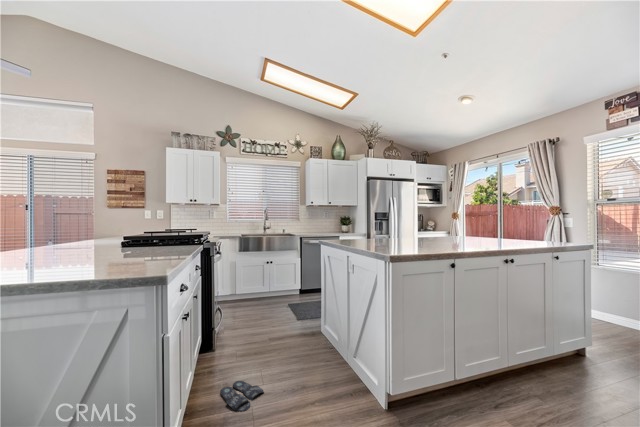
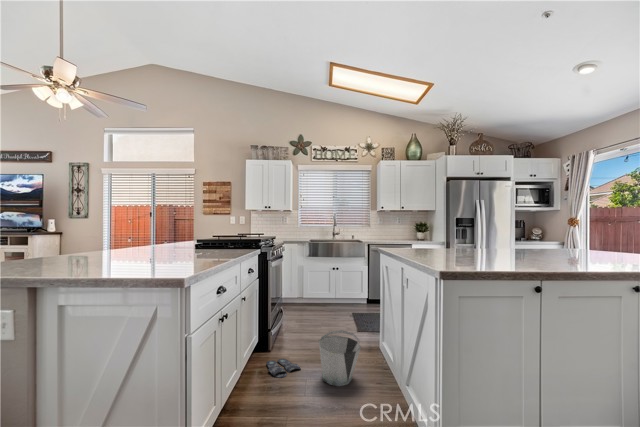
bucket: none [288,341,334,408] -> present [319,330,361,386]

